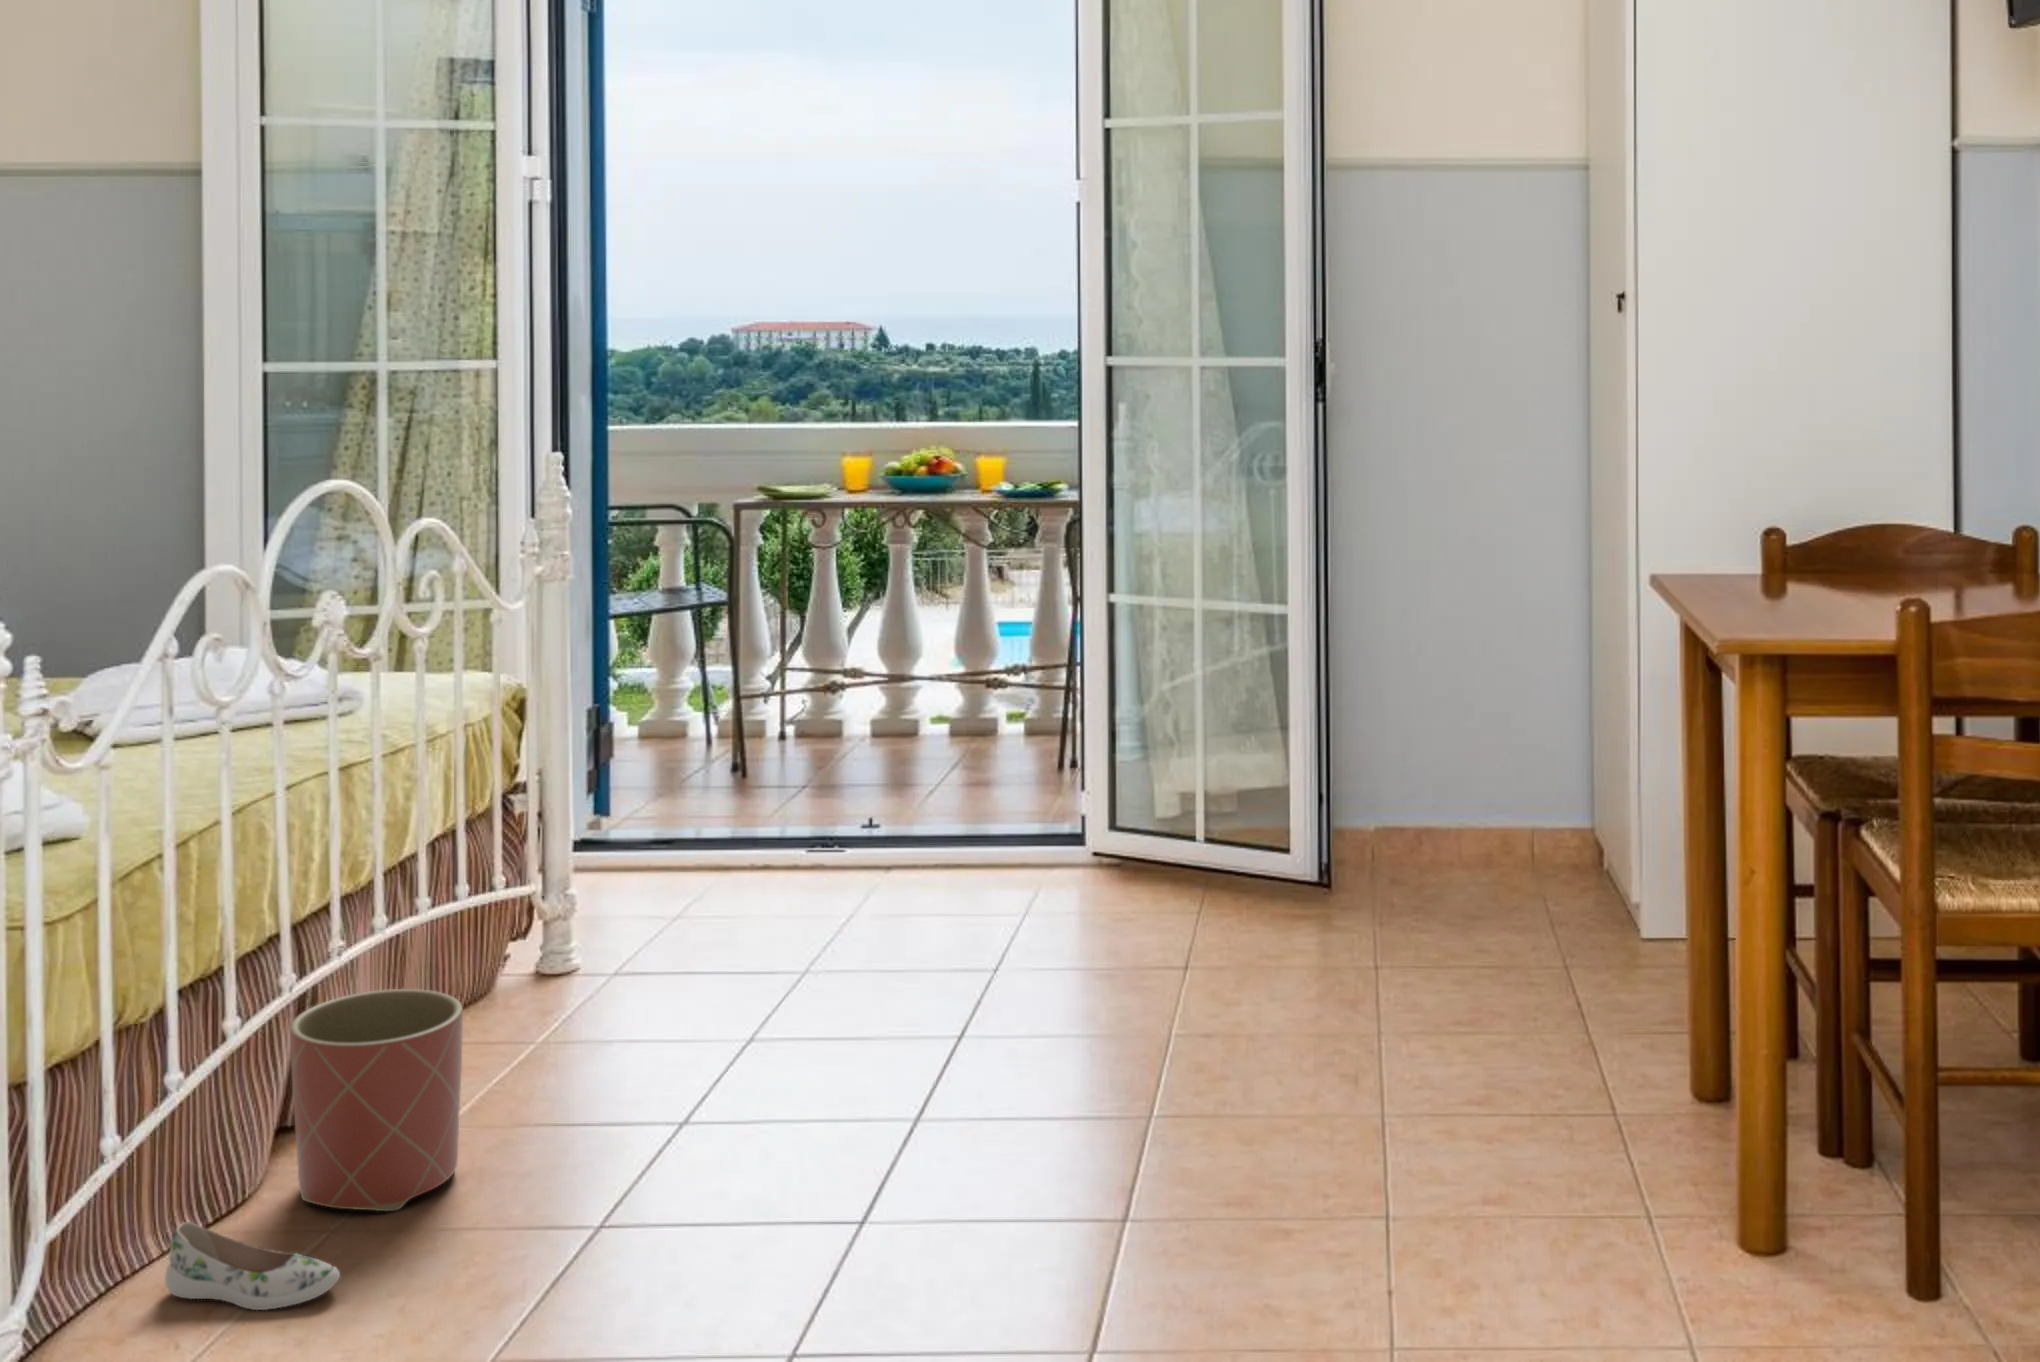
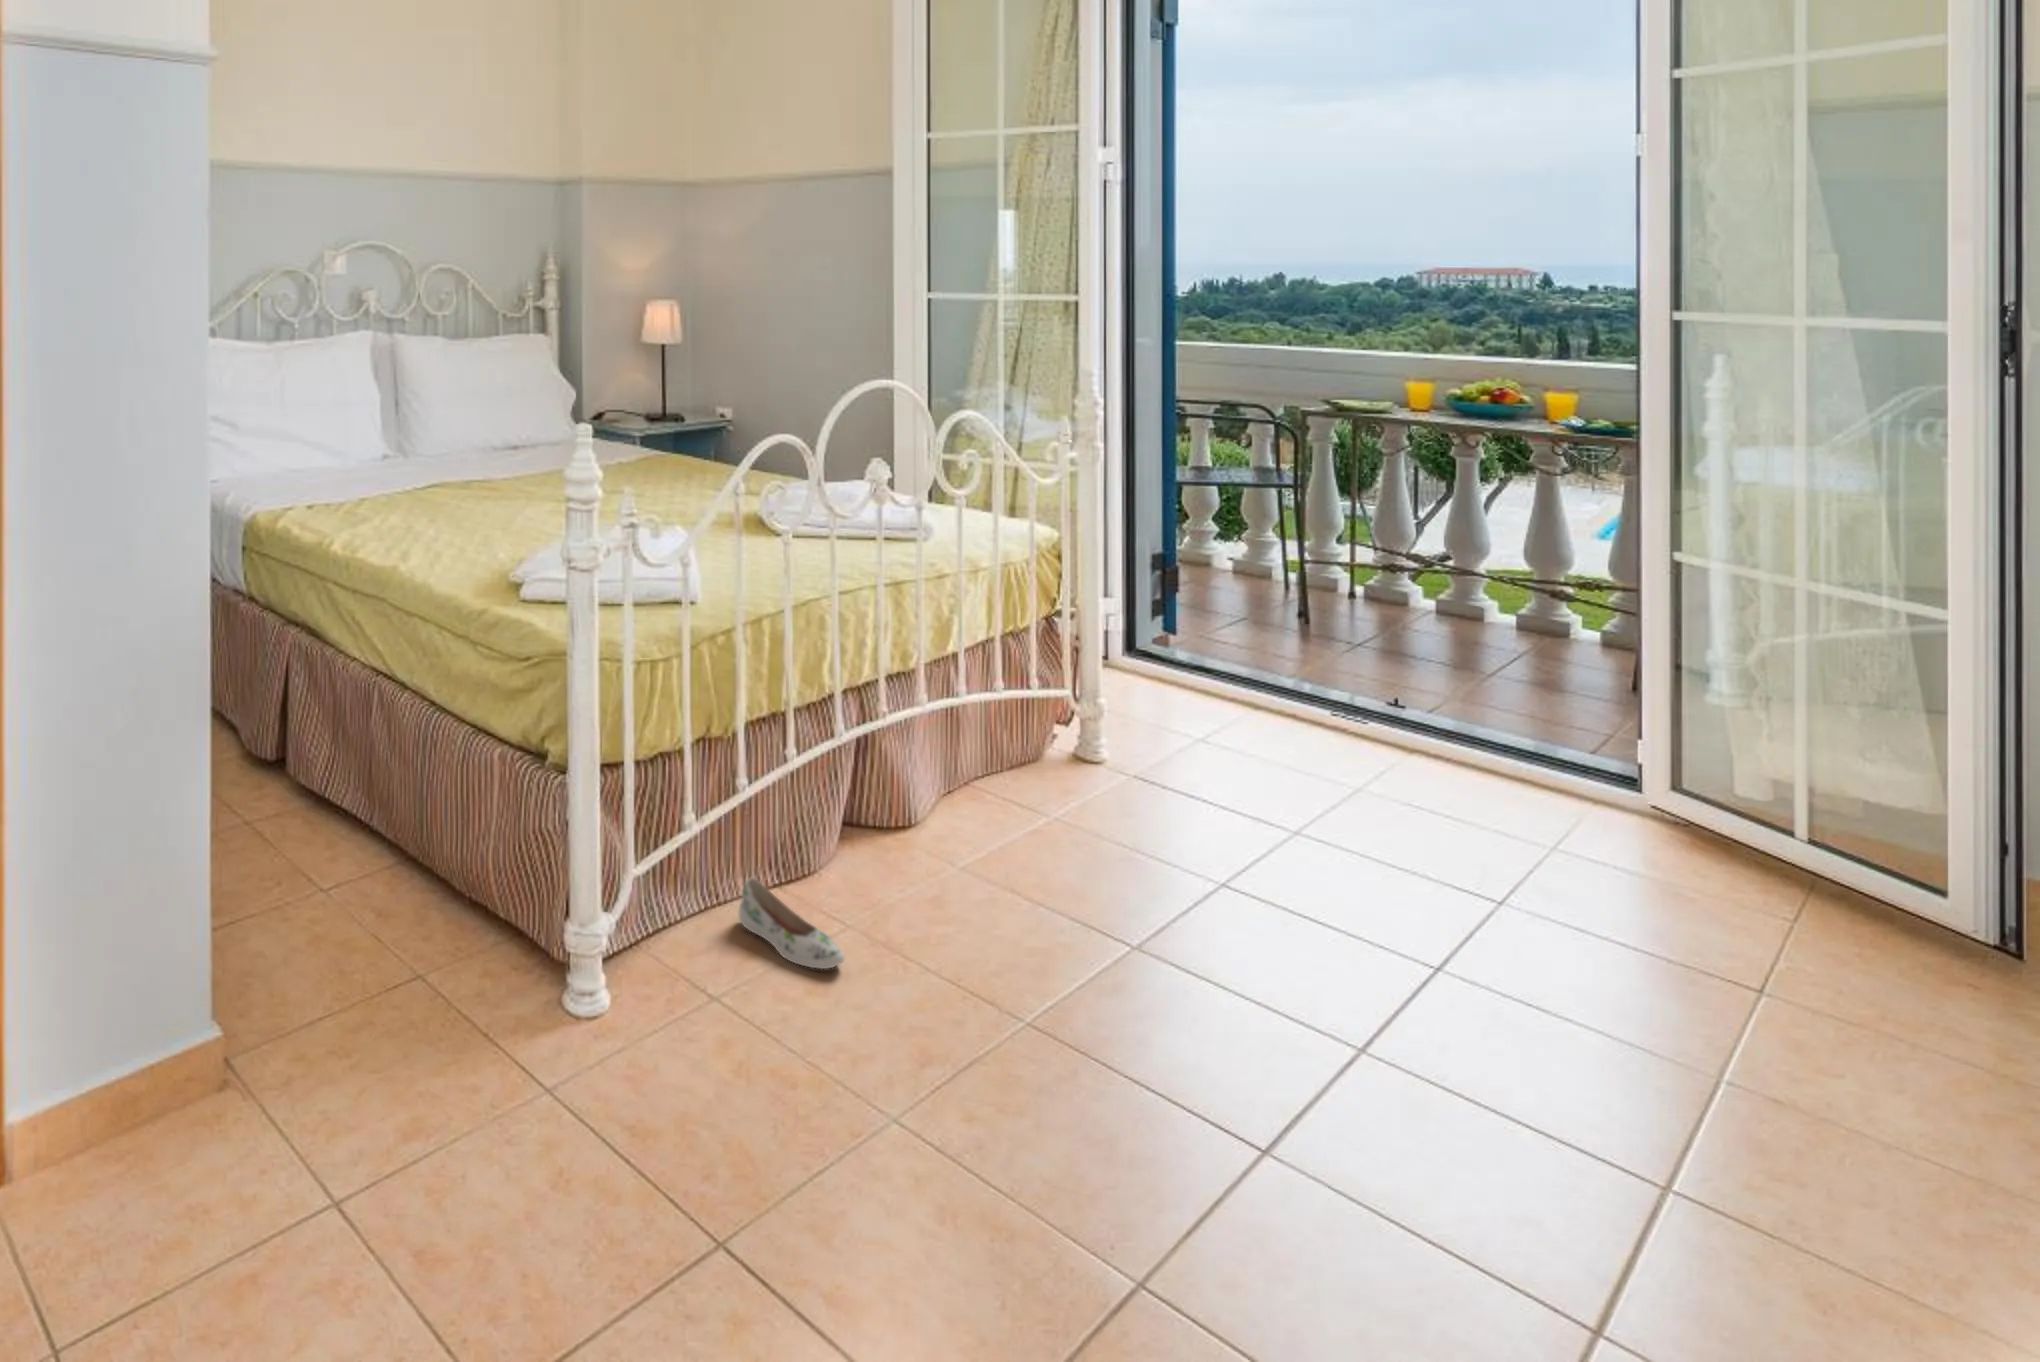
planter: present [290,989,463,1211] -> none [841,747,966,917]

